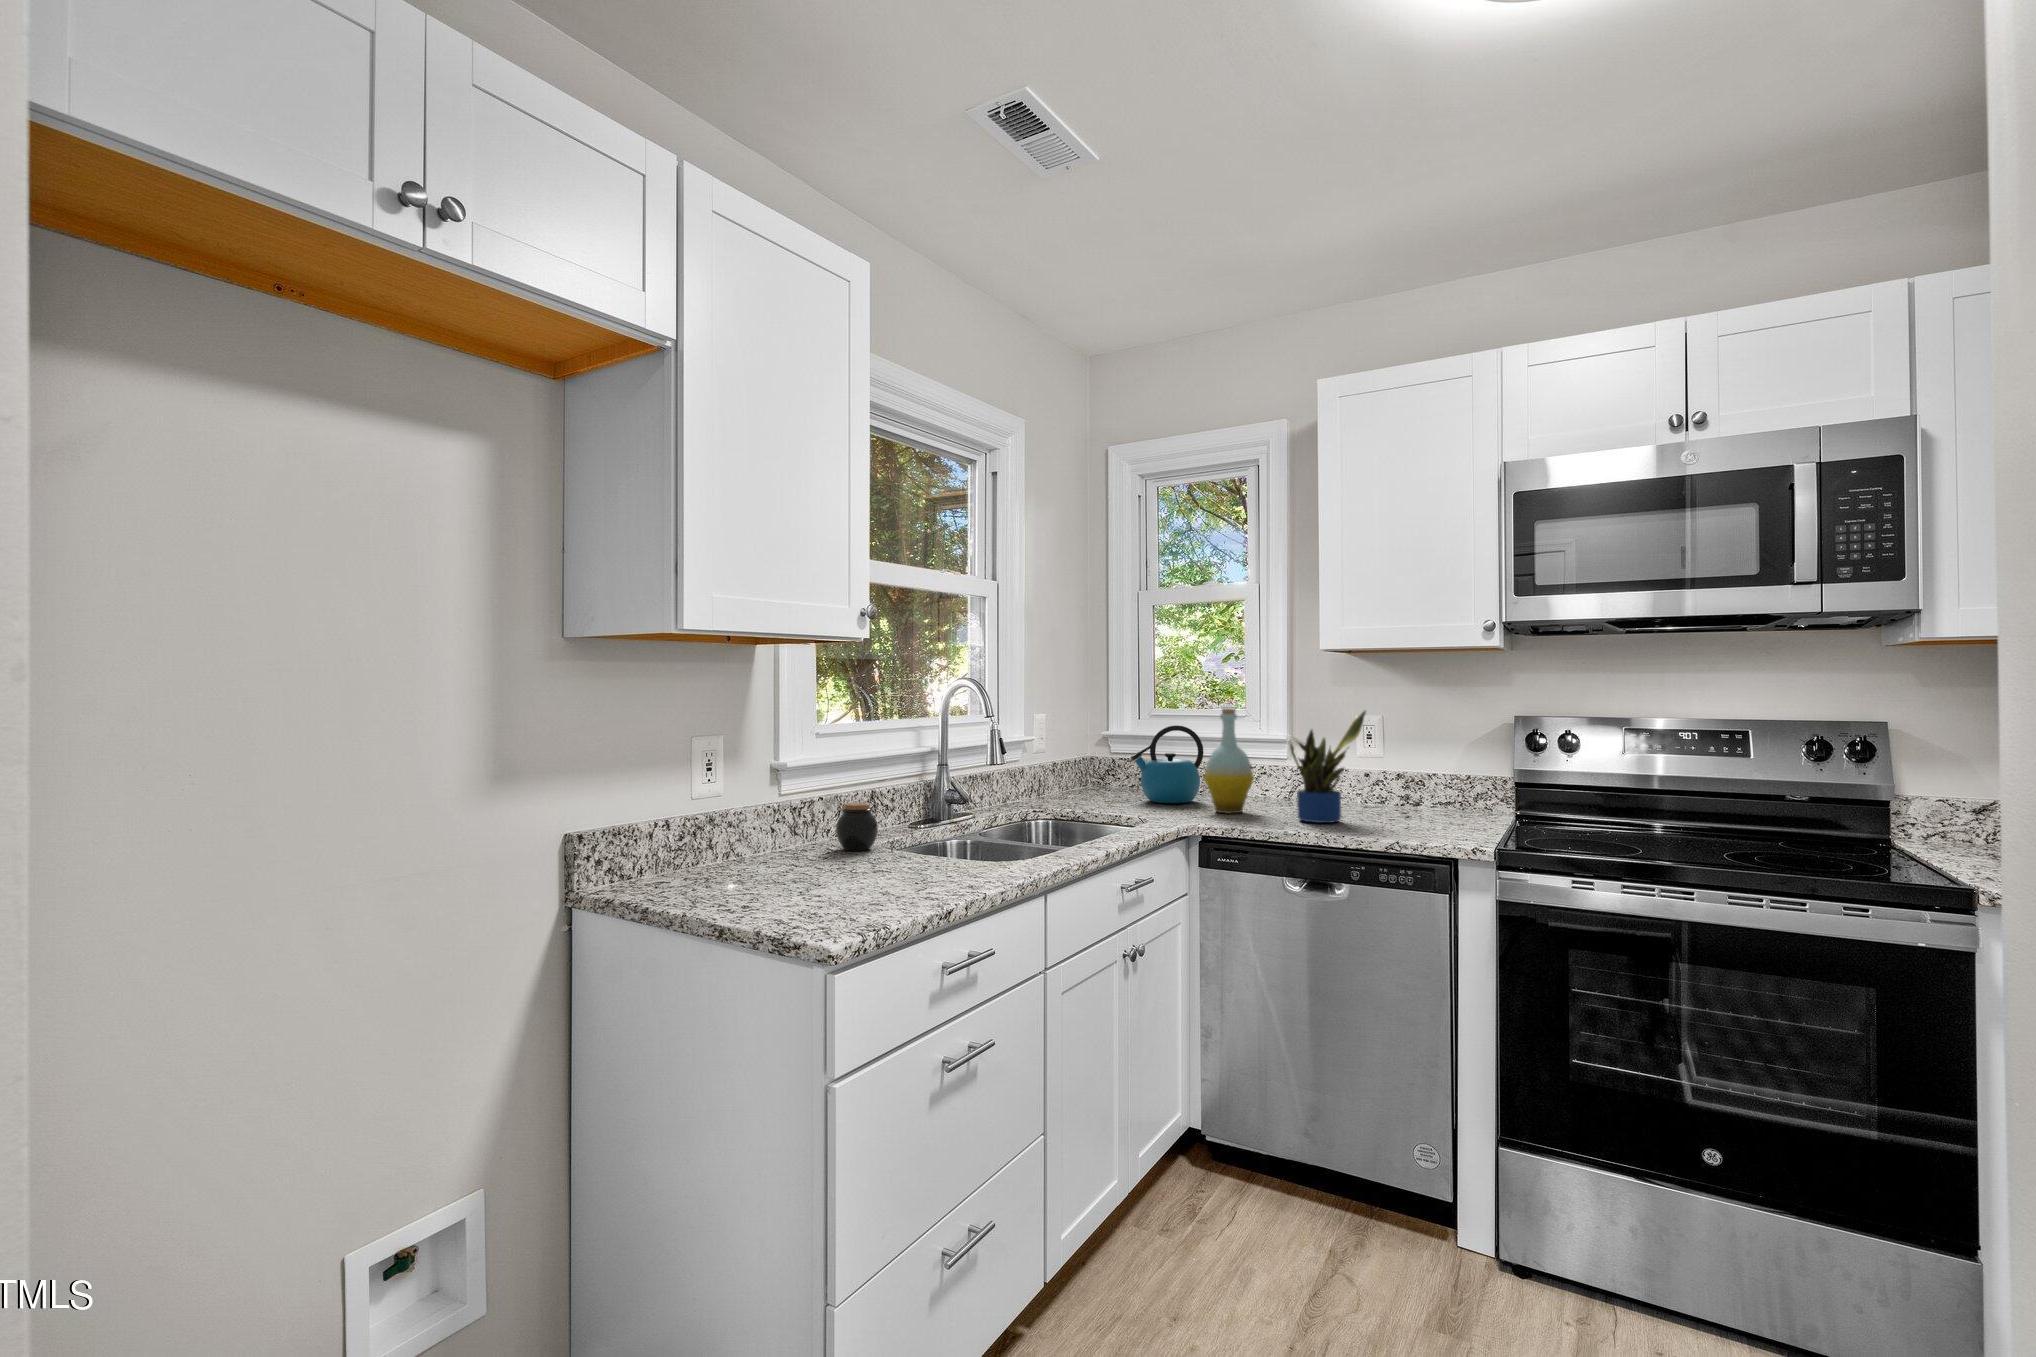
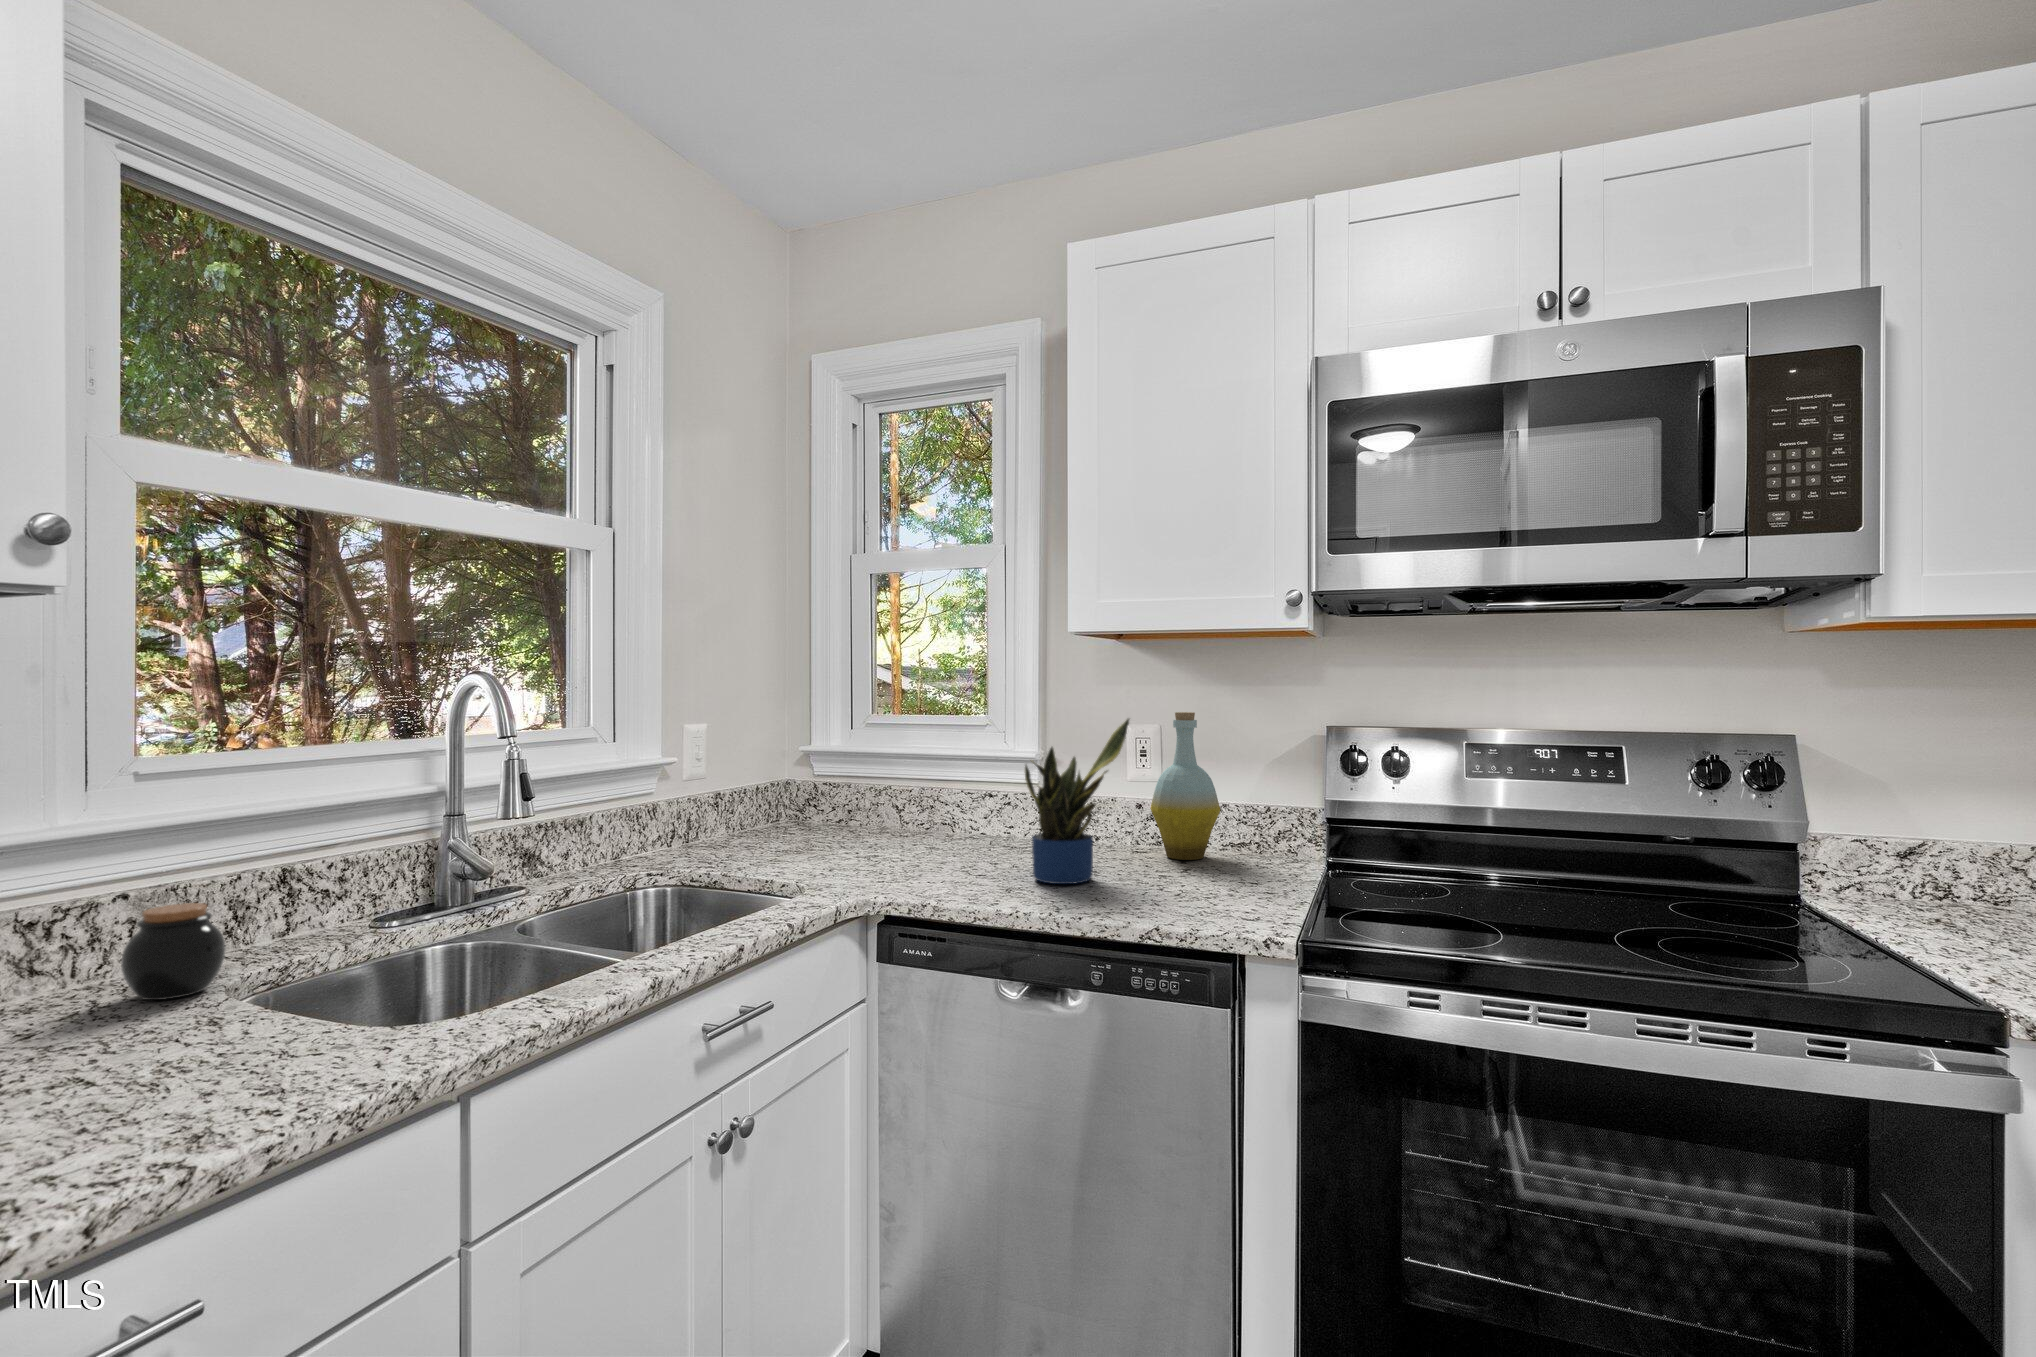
bottle: present [1204,708,1254,813] -> present [1150,712,1220,860]
kettle: present [1131,725,1203,803] -> none [820,738,922,848]

